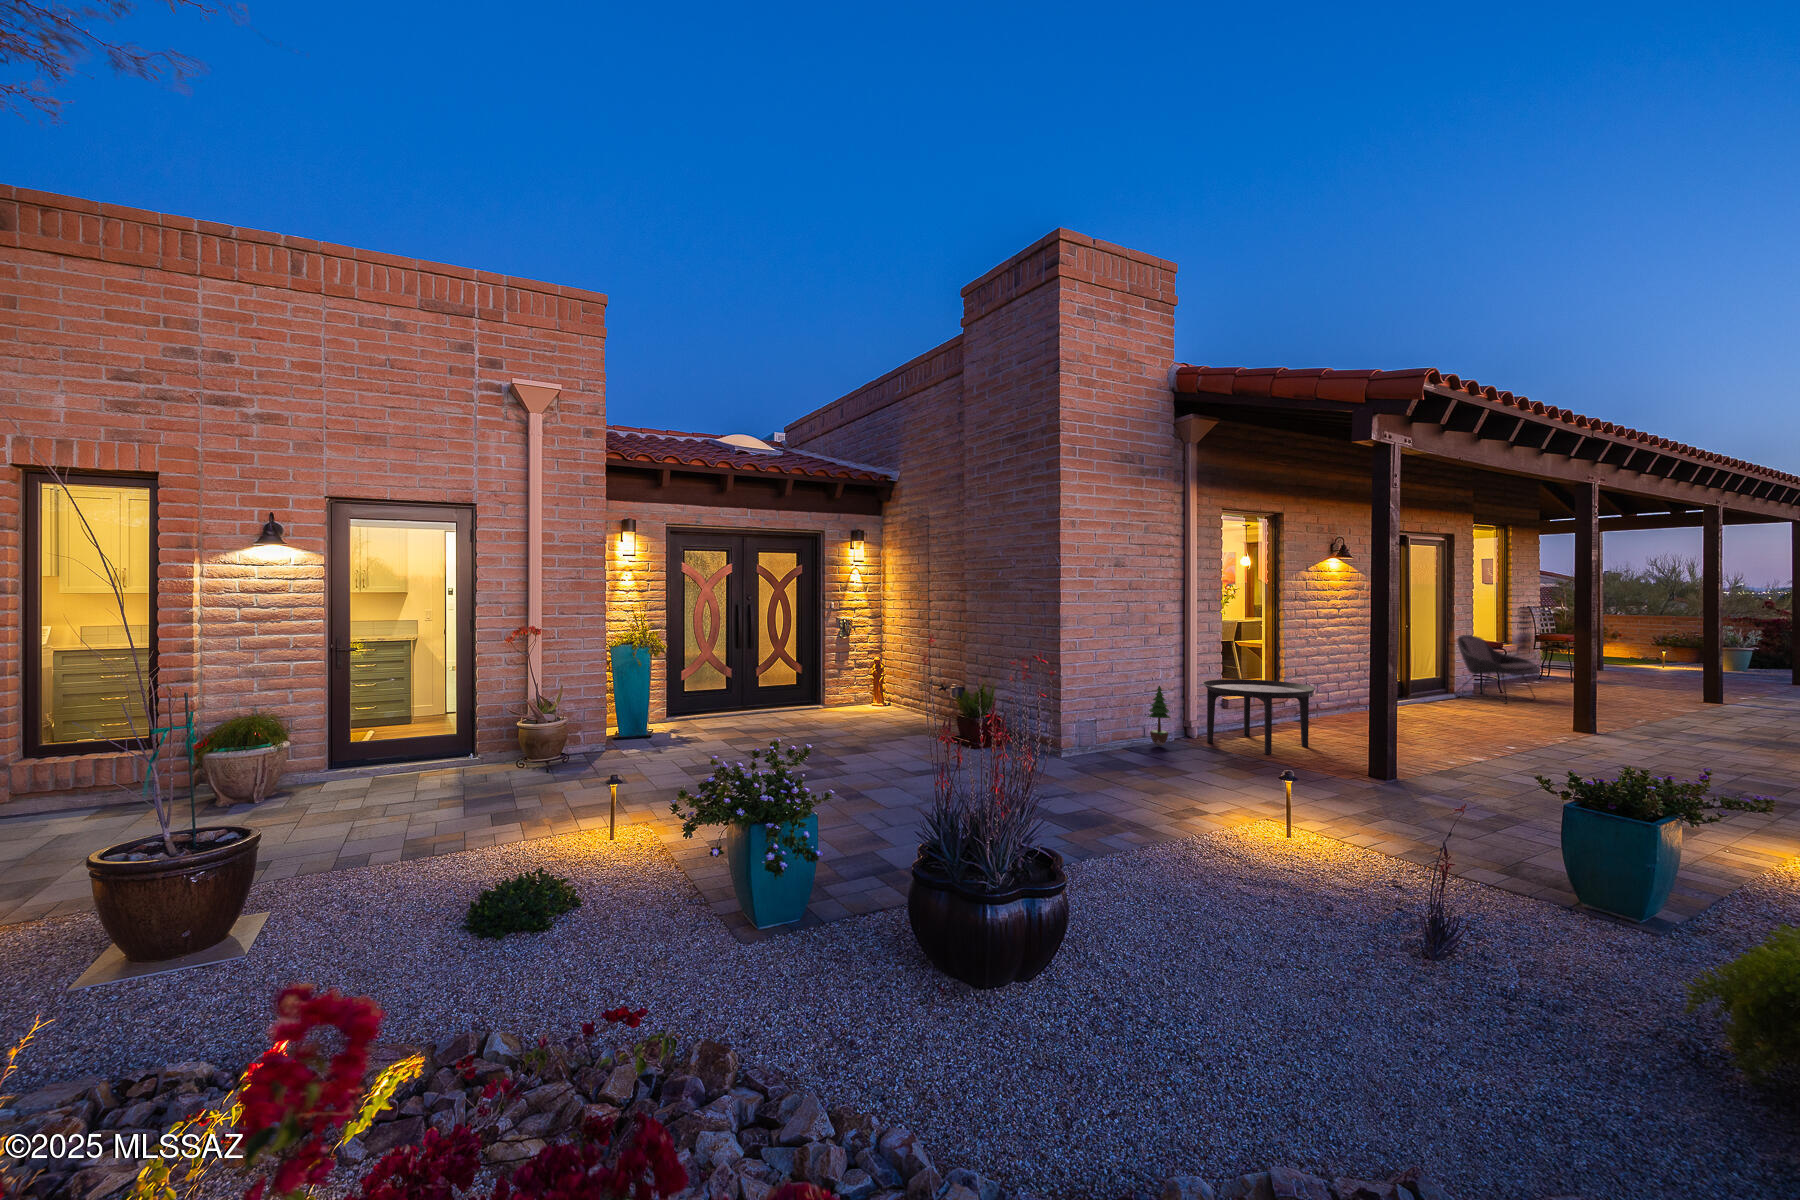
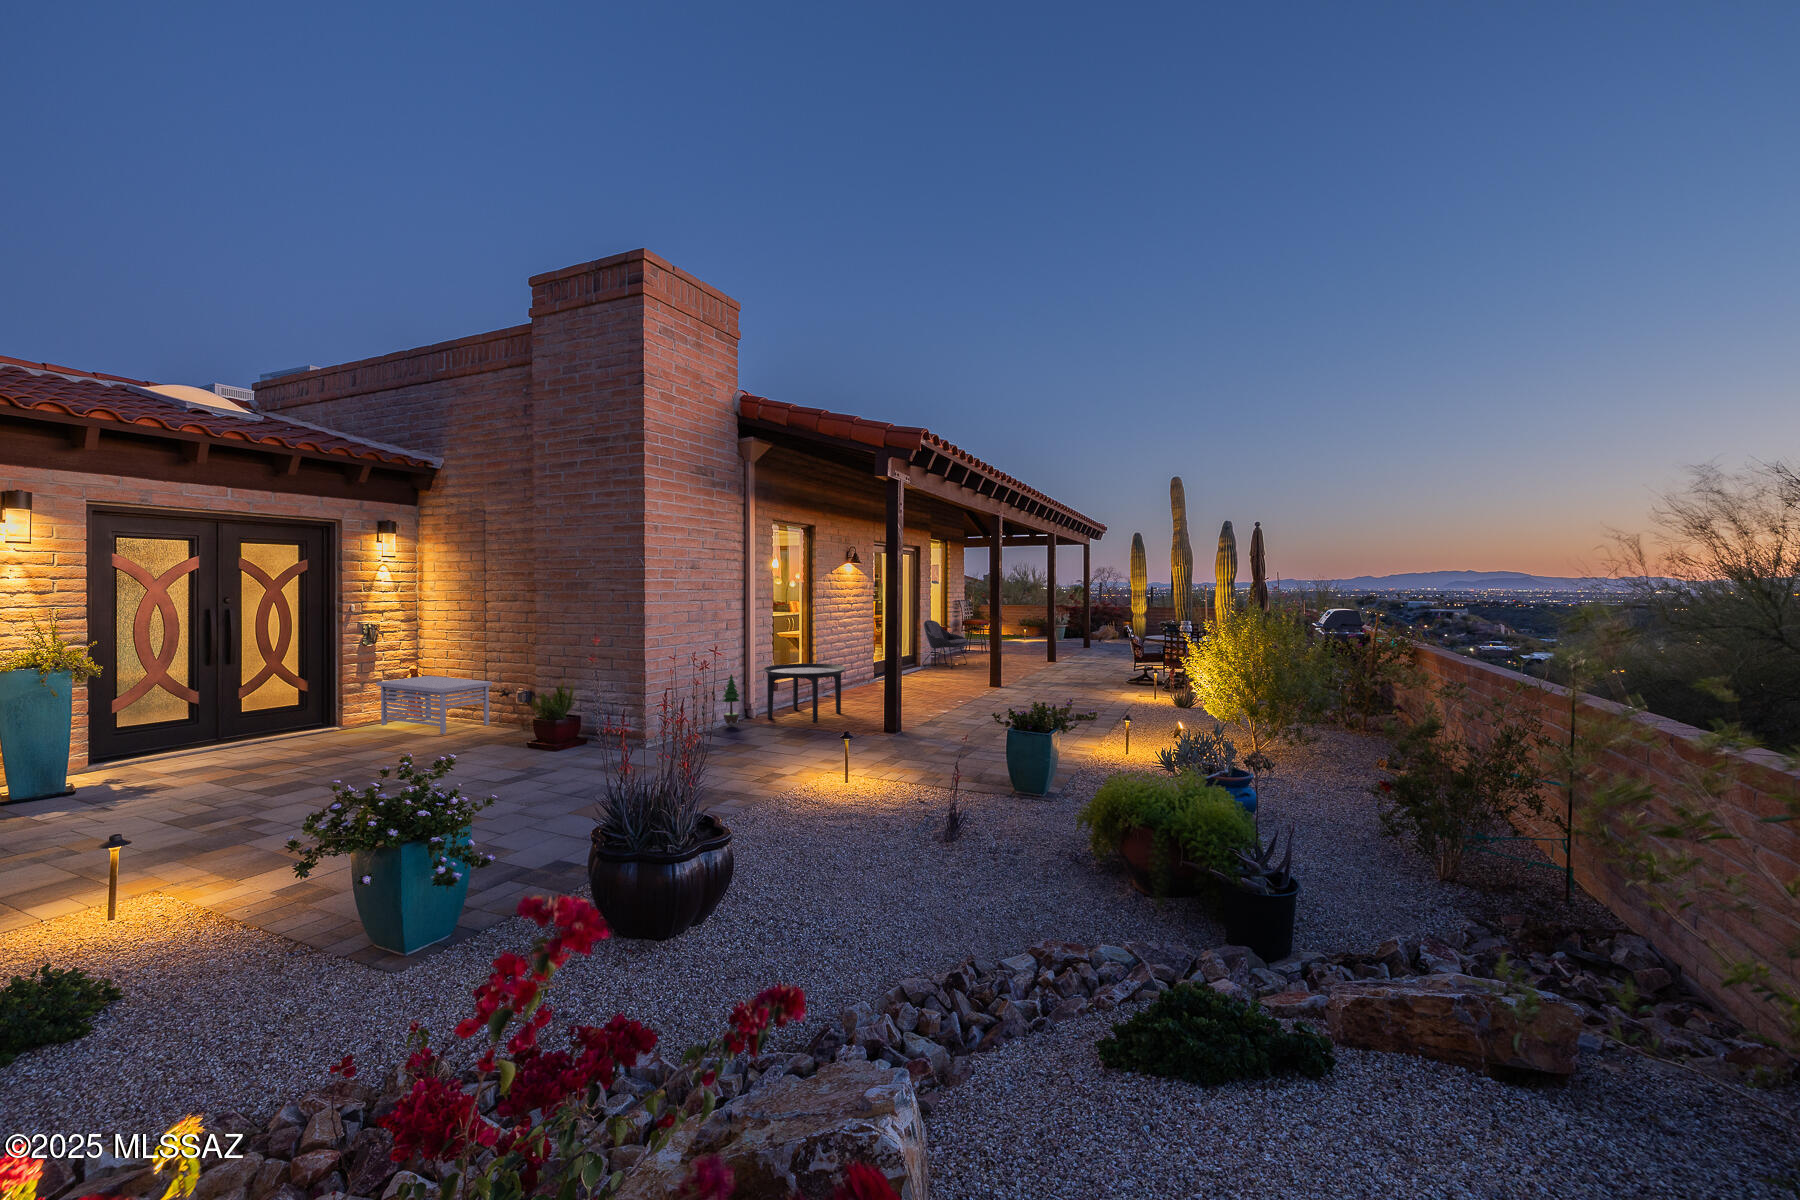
storage bench: none [847,668,931,721] -> present [376,676,492,734]

